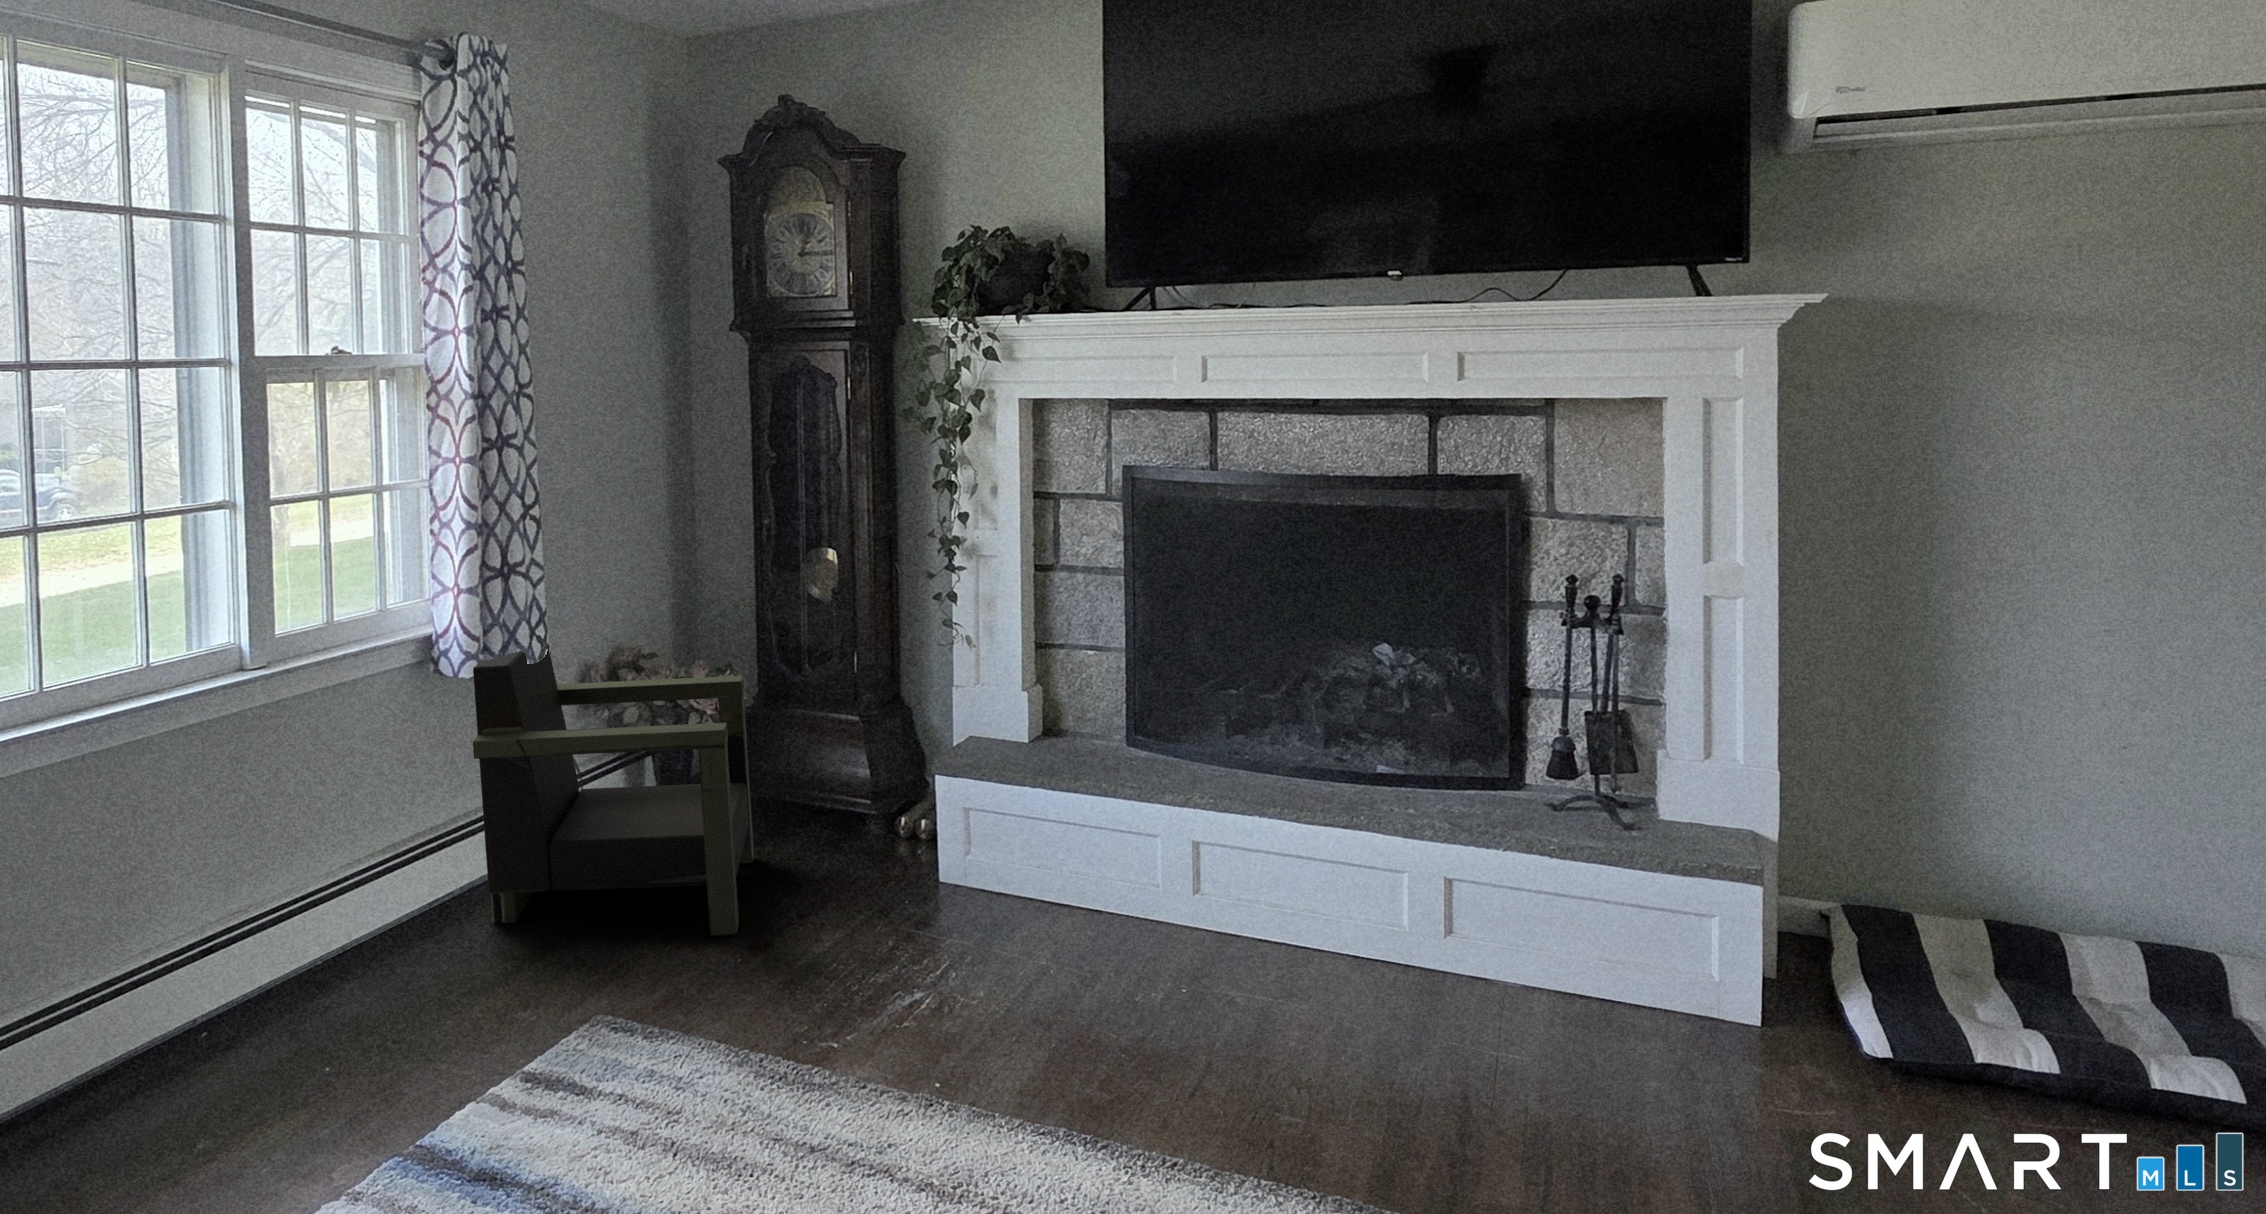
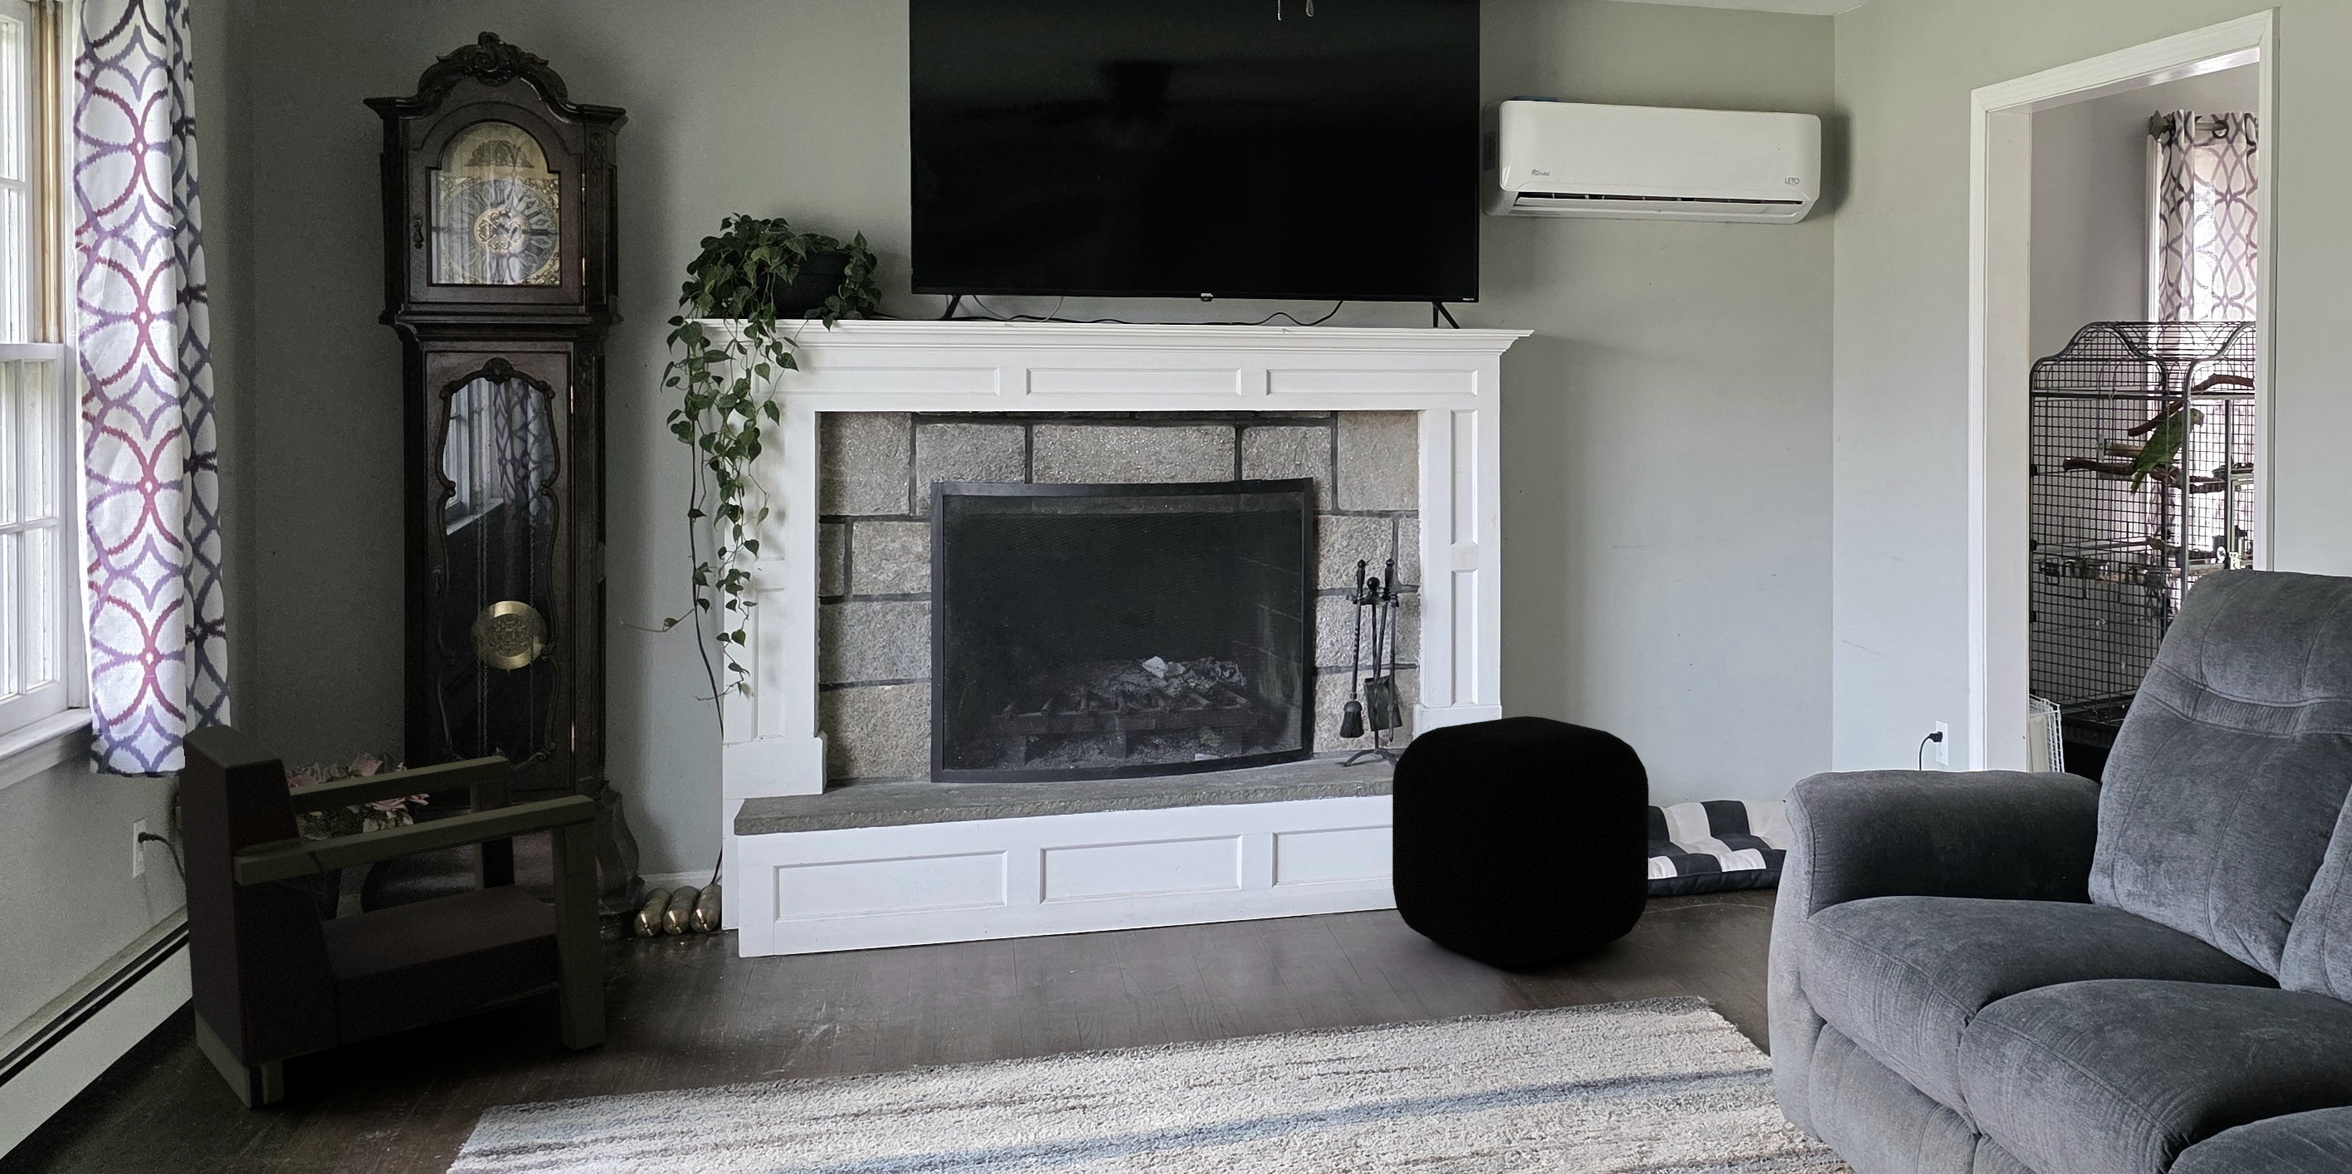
ottoman: none [1517,788,1868,1113] -> present [1392,716,1649,965]

